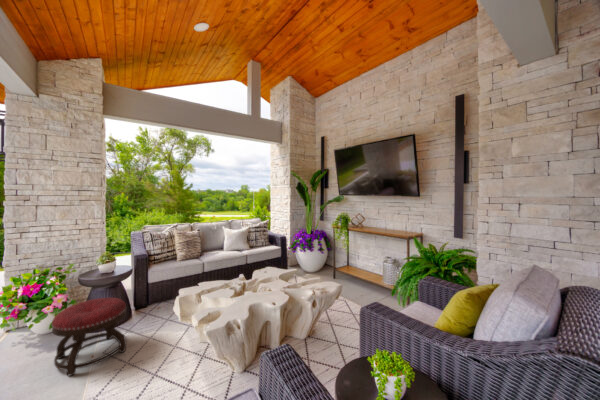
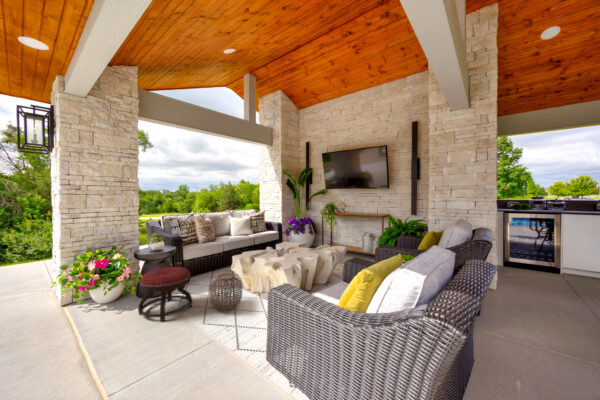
woven basket: none [135,313,183,369] -> present [210,274,242,312]

